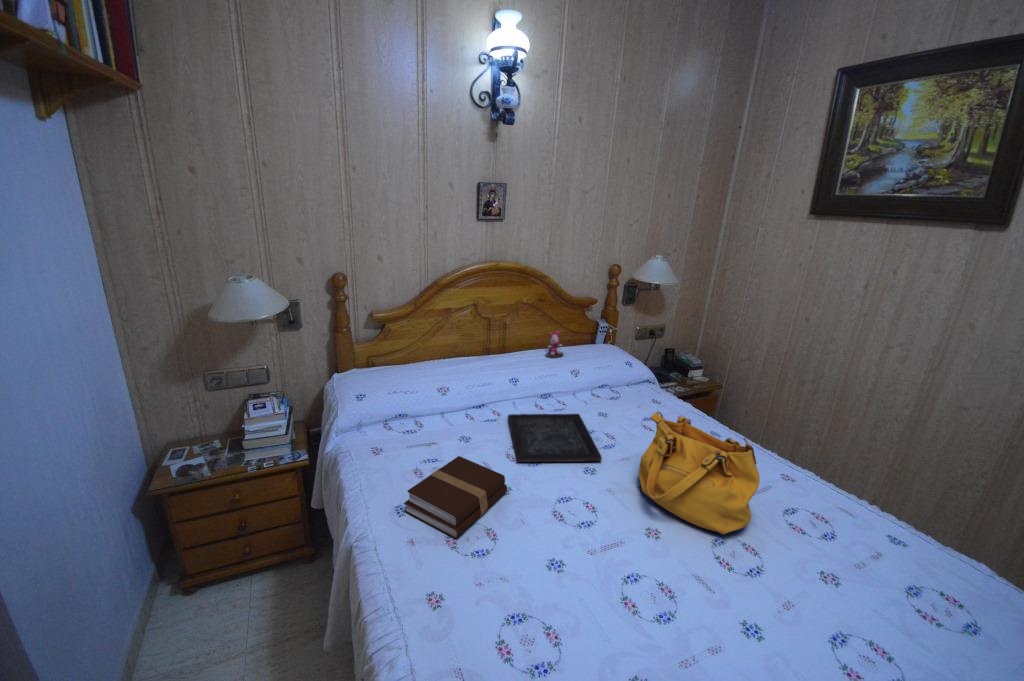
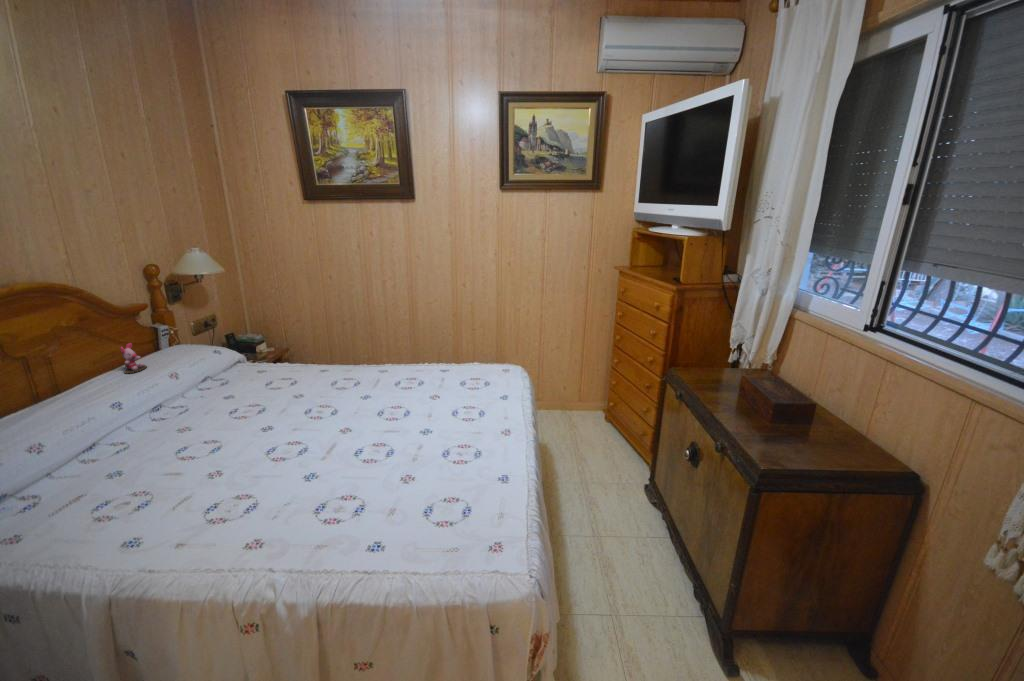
handbag: present [639,411,760,534] -> none [301,347,387,417]
tray: present [508,414,602,462] -> none [139,404,270,454]
book: present [404,456,507,539] -> none [138,457,223,536]

